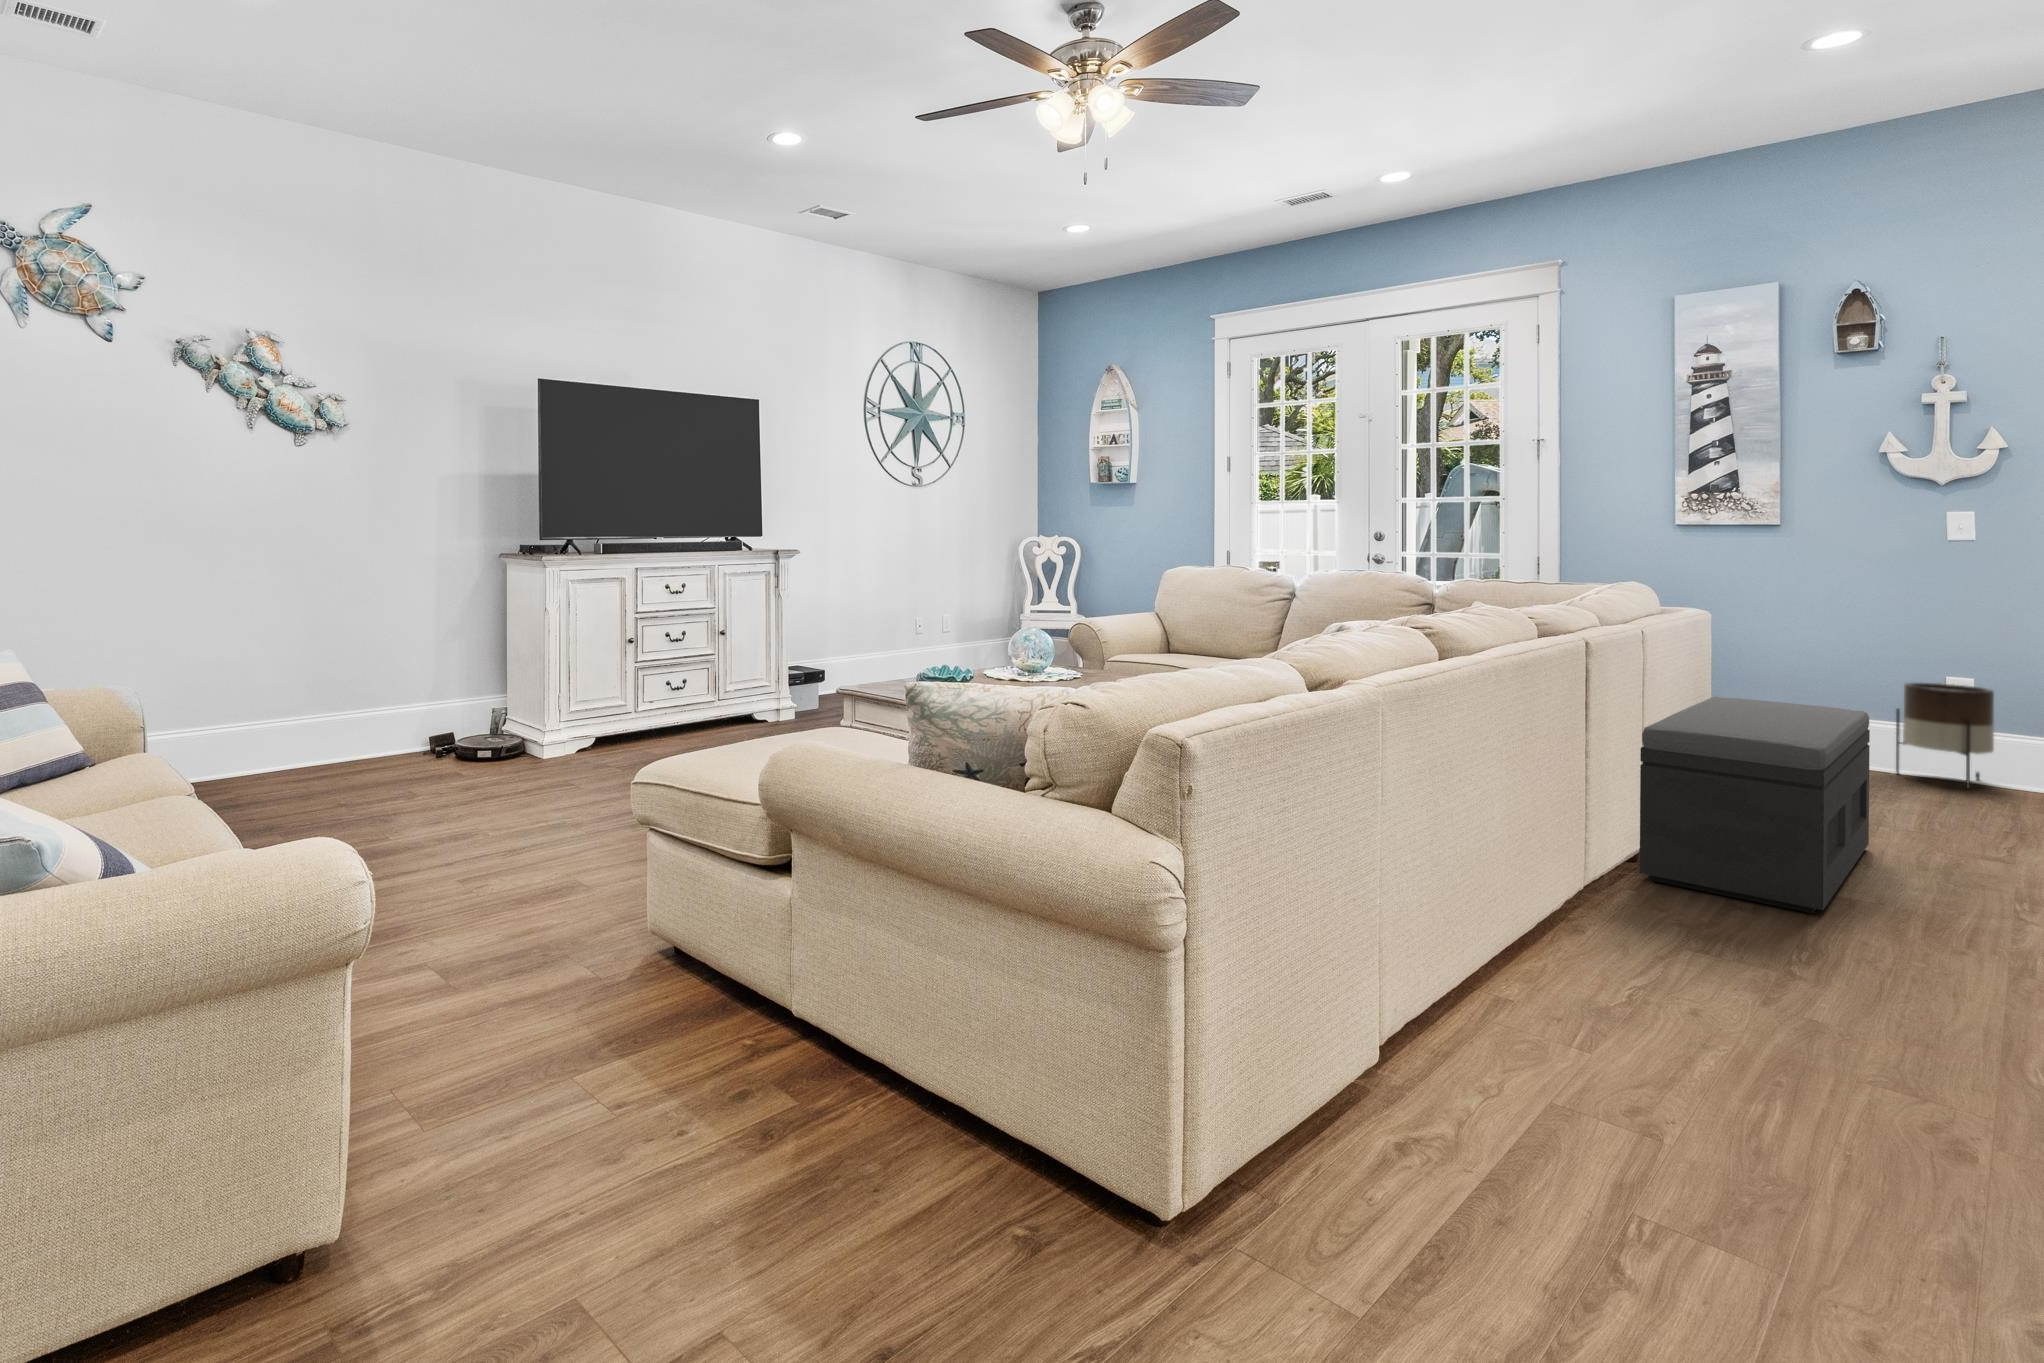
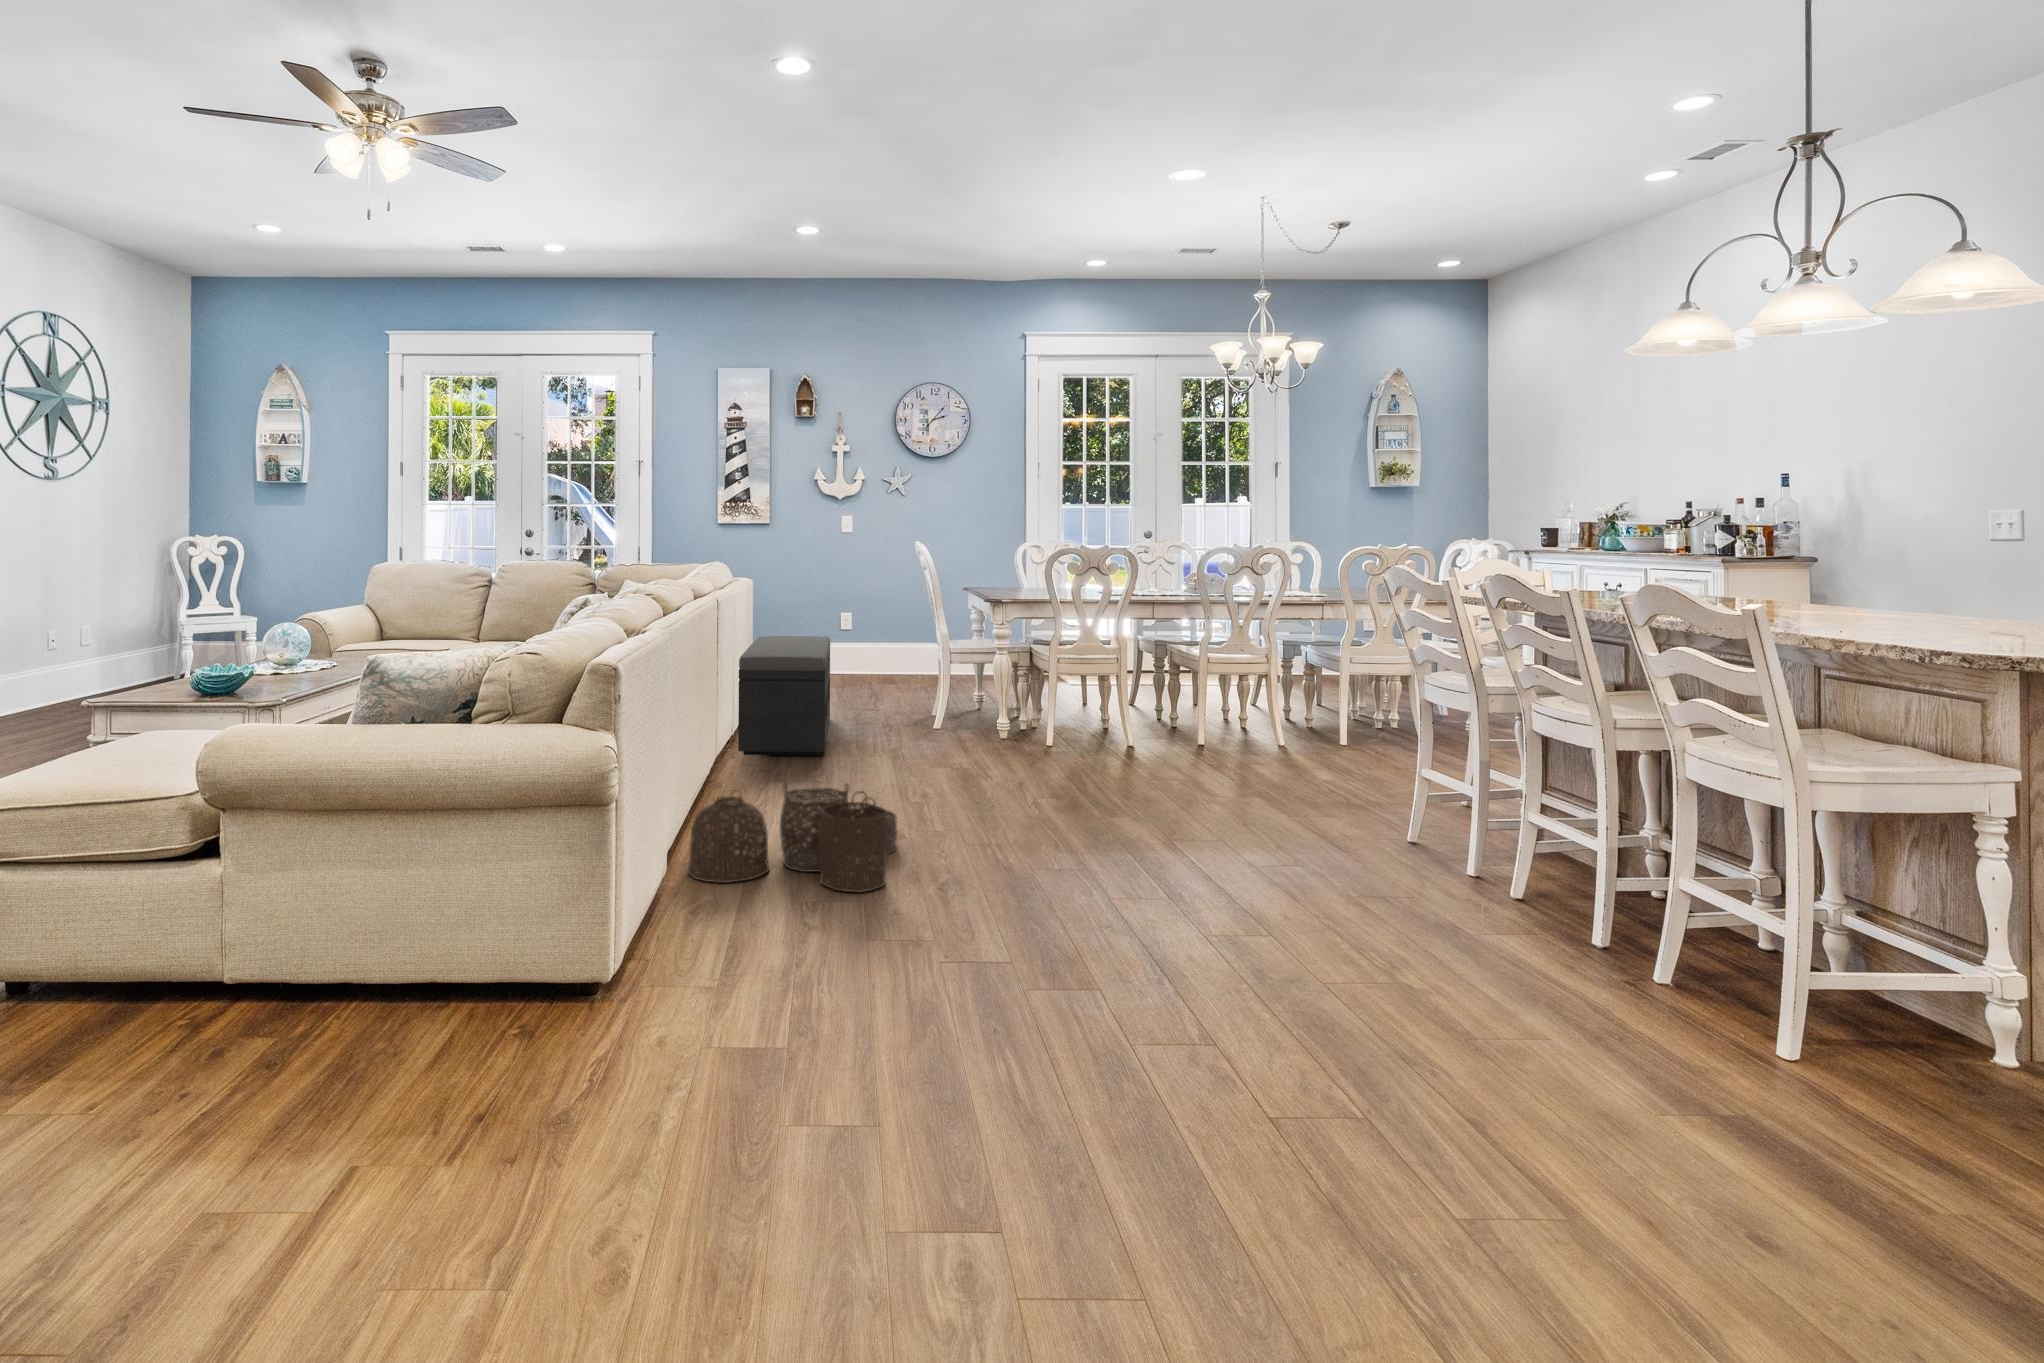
planter: present [1896,683,1994,788] -> none [827,620,867,680]
woven basket: none [1433,953,1928,1240] -> present [688,784,897,892]

